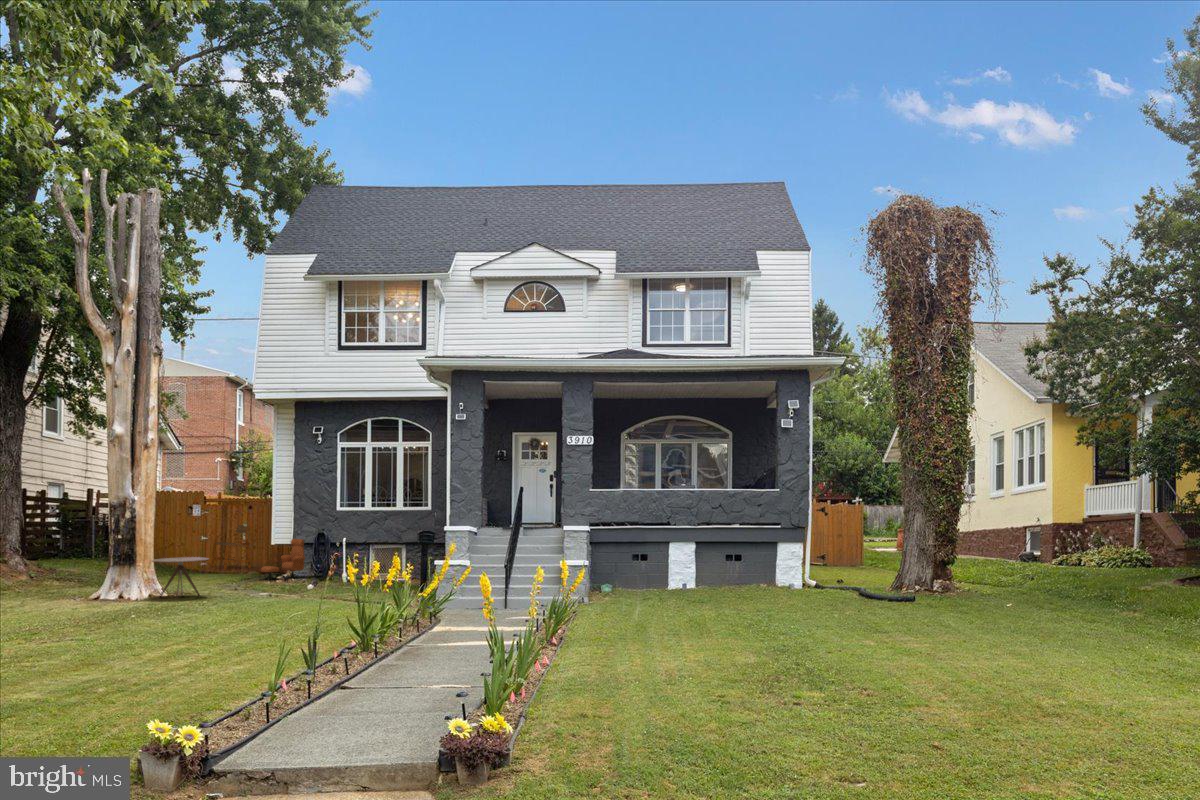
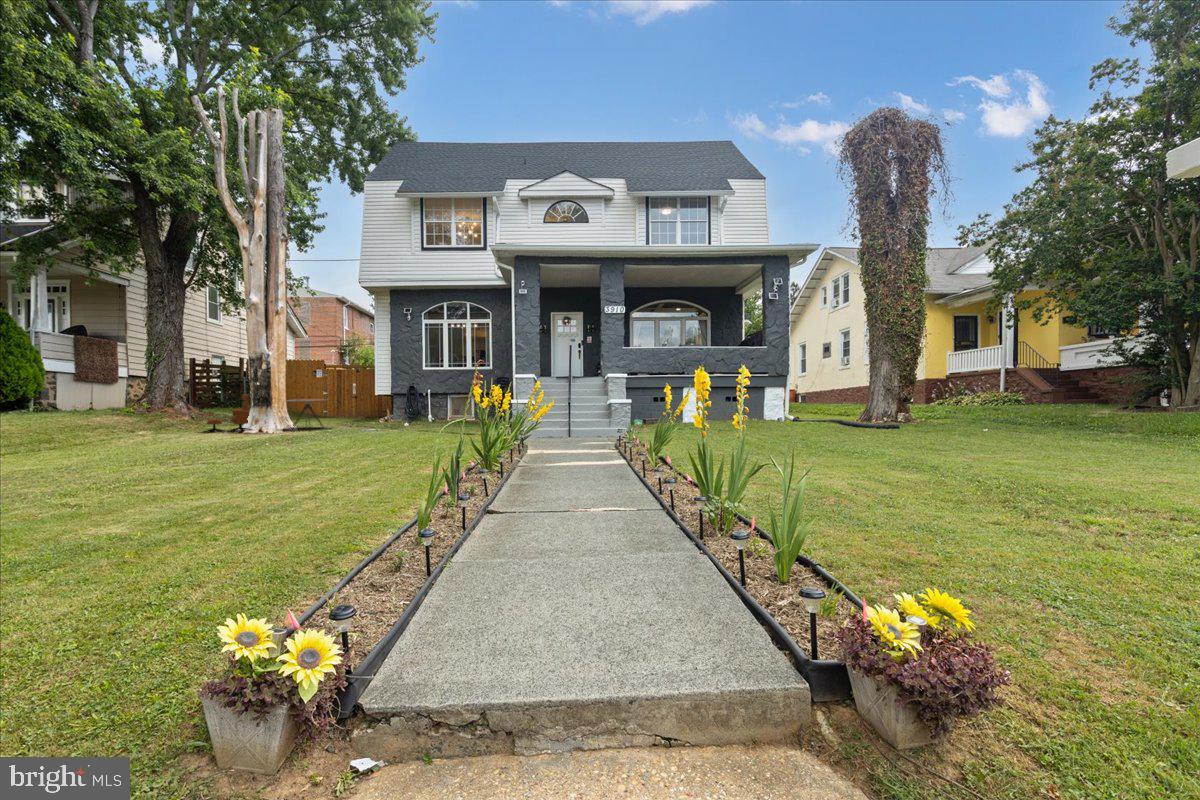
bench: present [211,525,251,570] -> none [331,382,360,414]
lounge chair: present [261,539,305,580] -> present [203,394,253,433]

